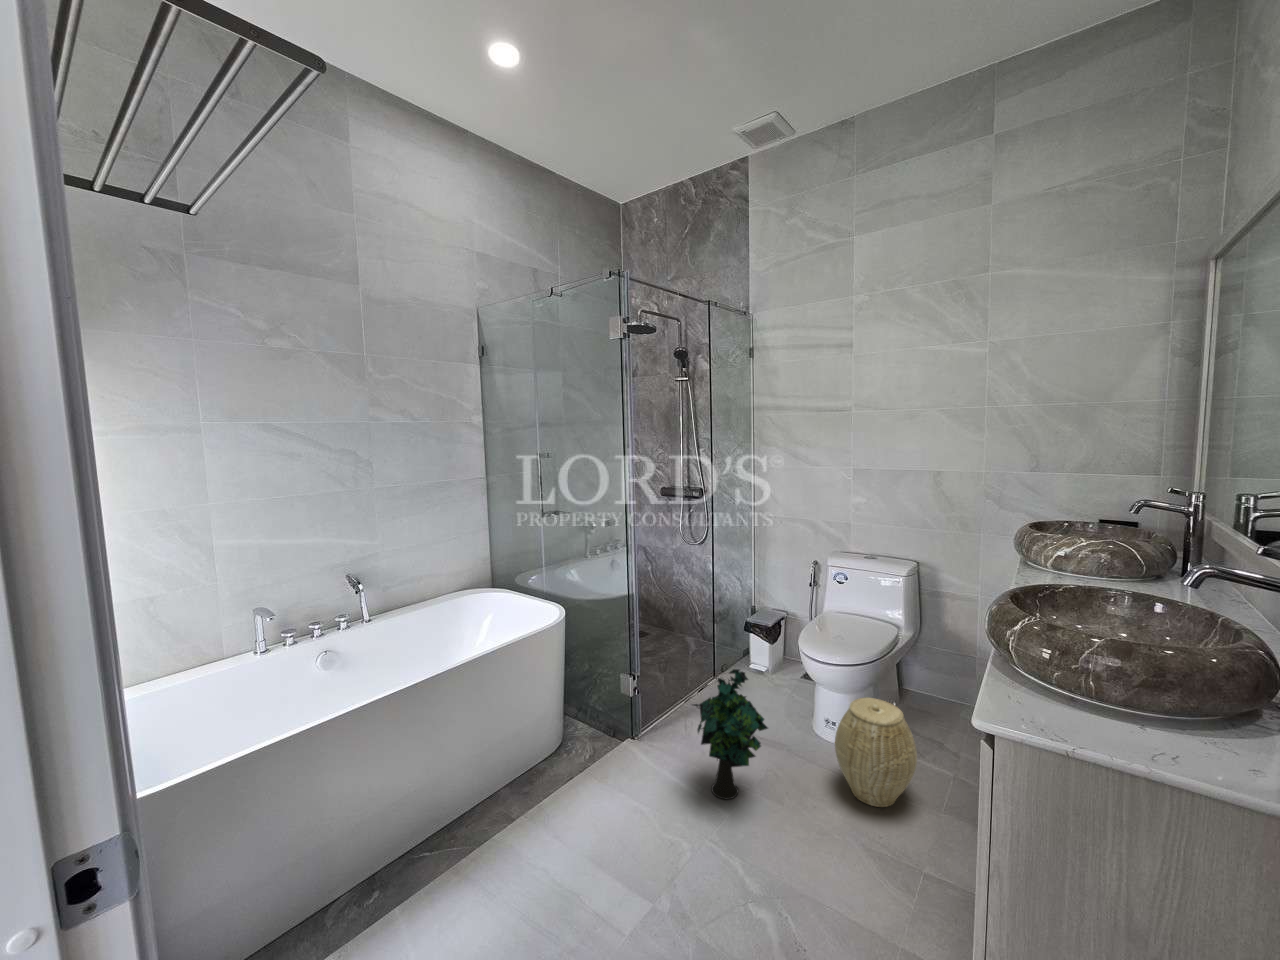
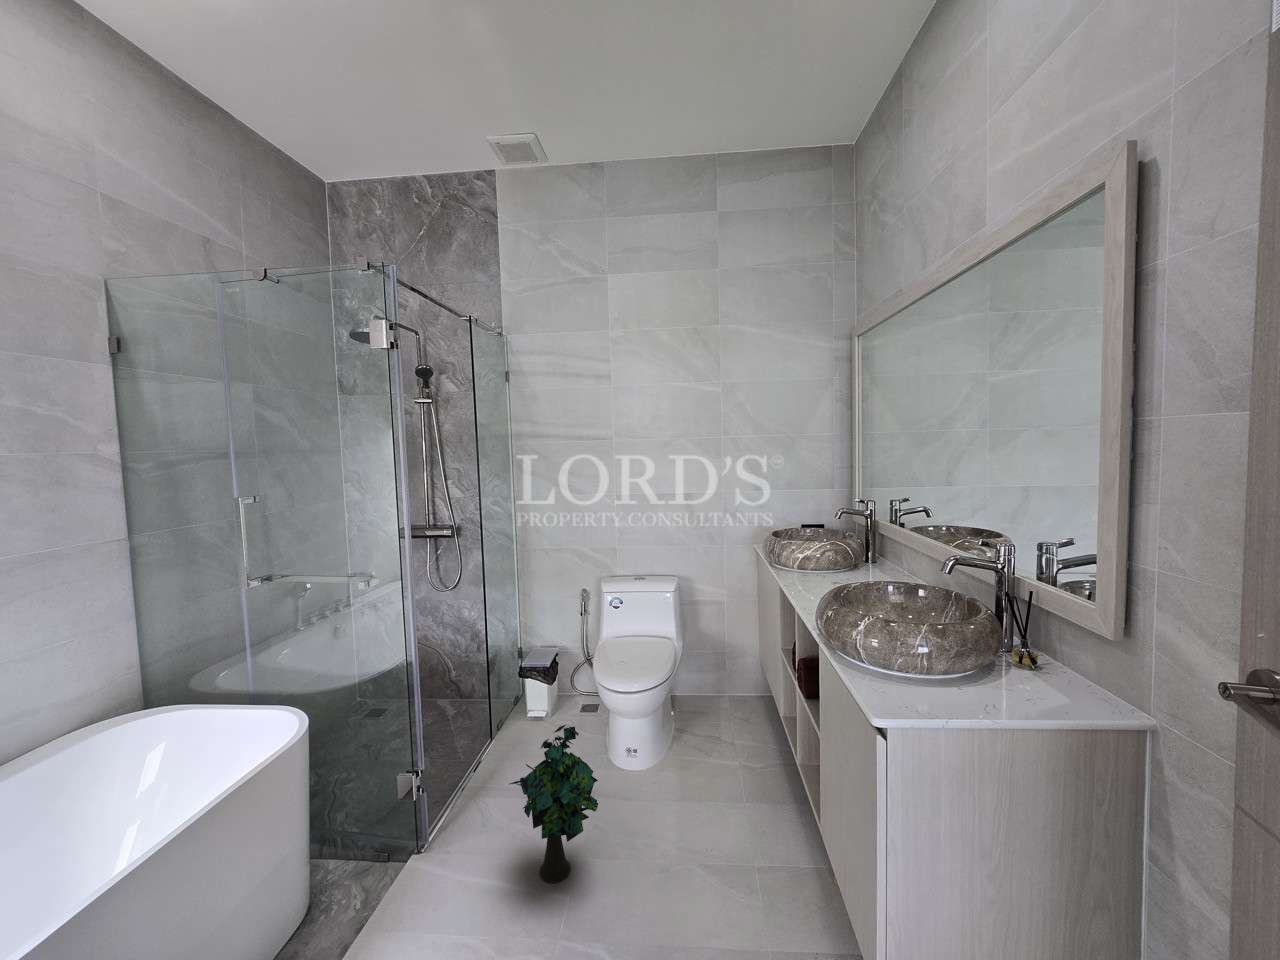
woven basket: present [835,698,917,807] -> none [653,714,727,822]

